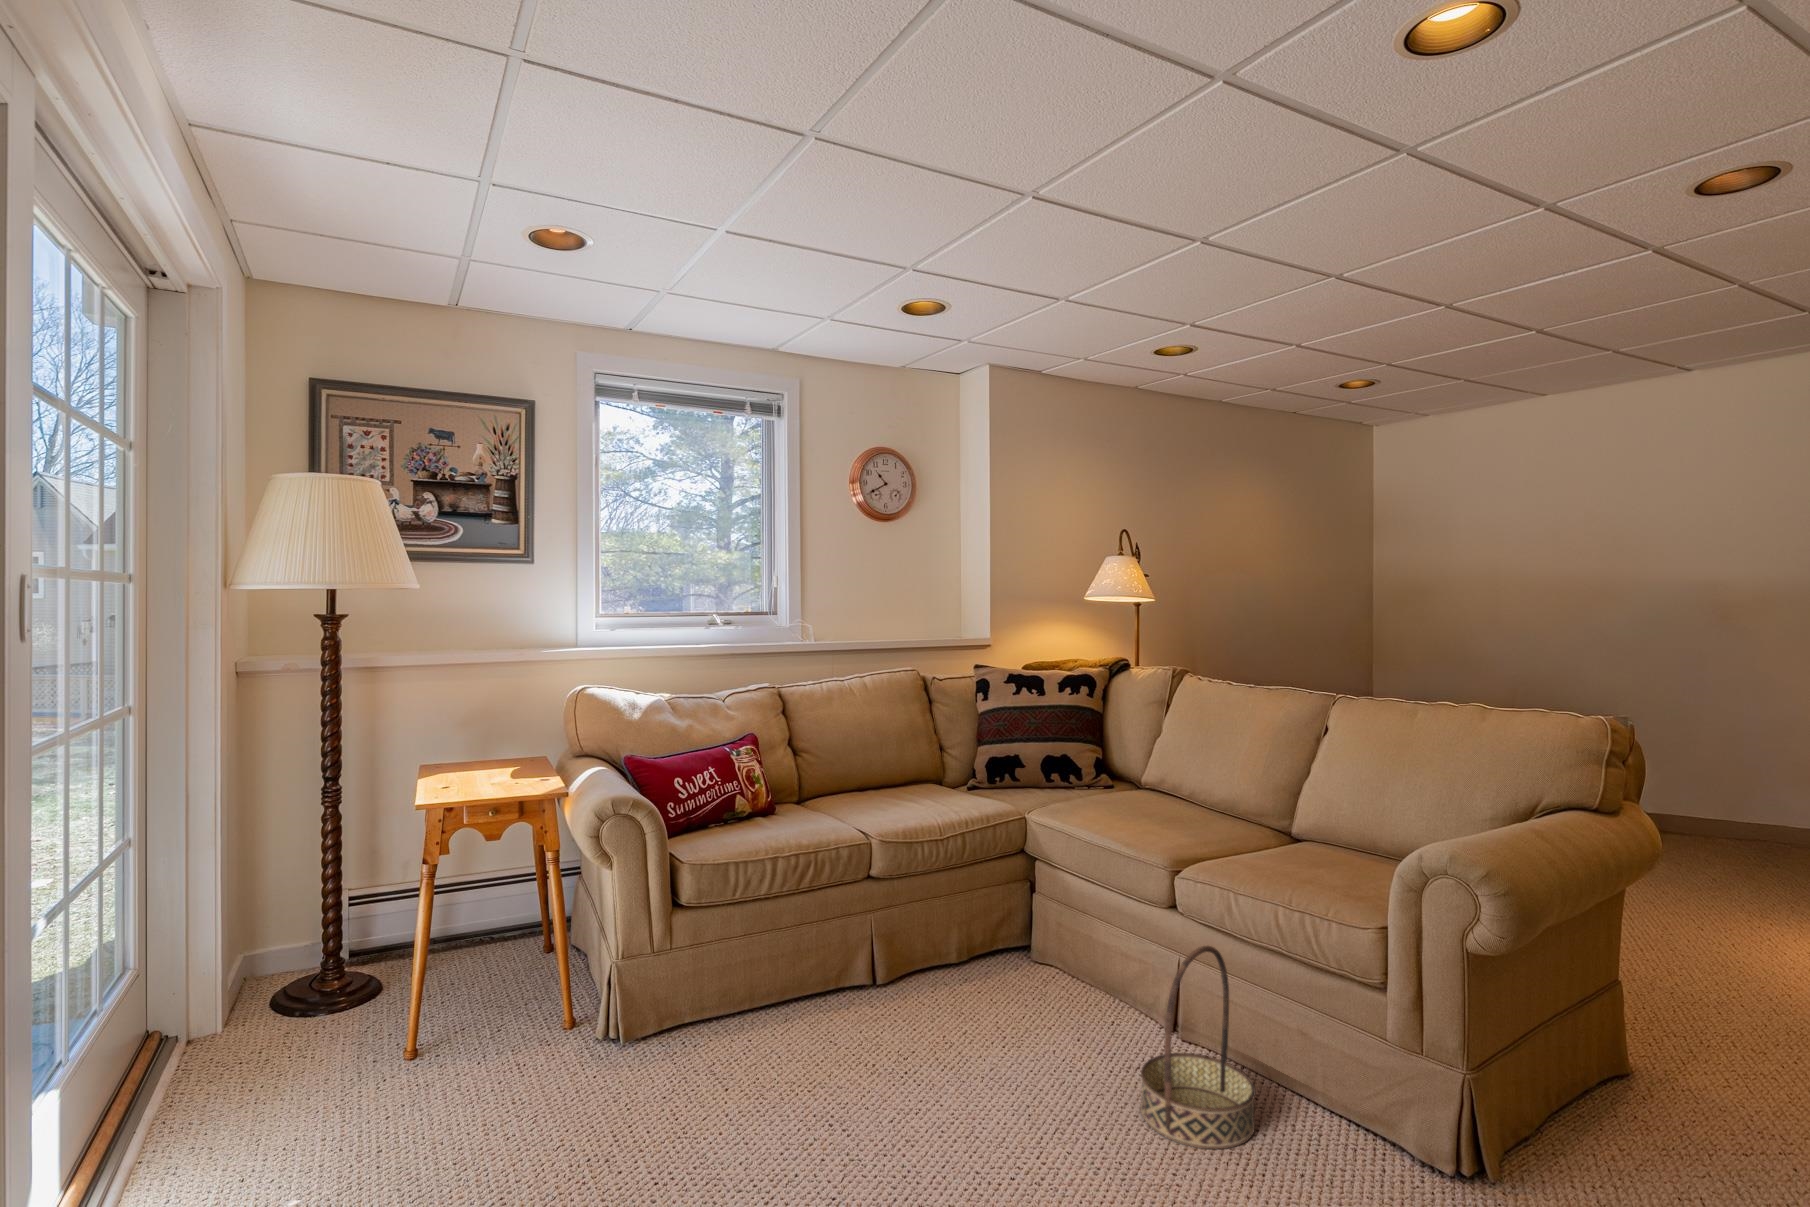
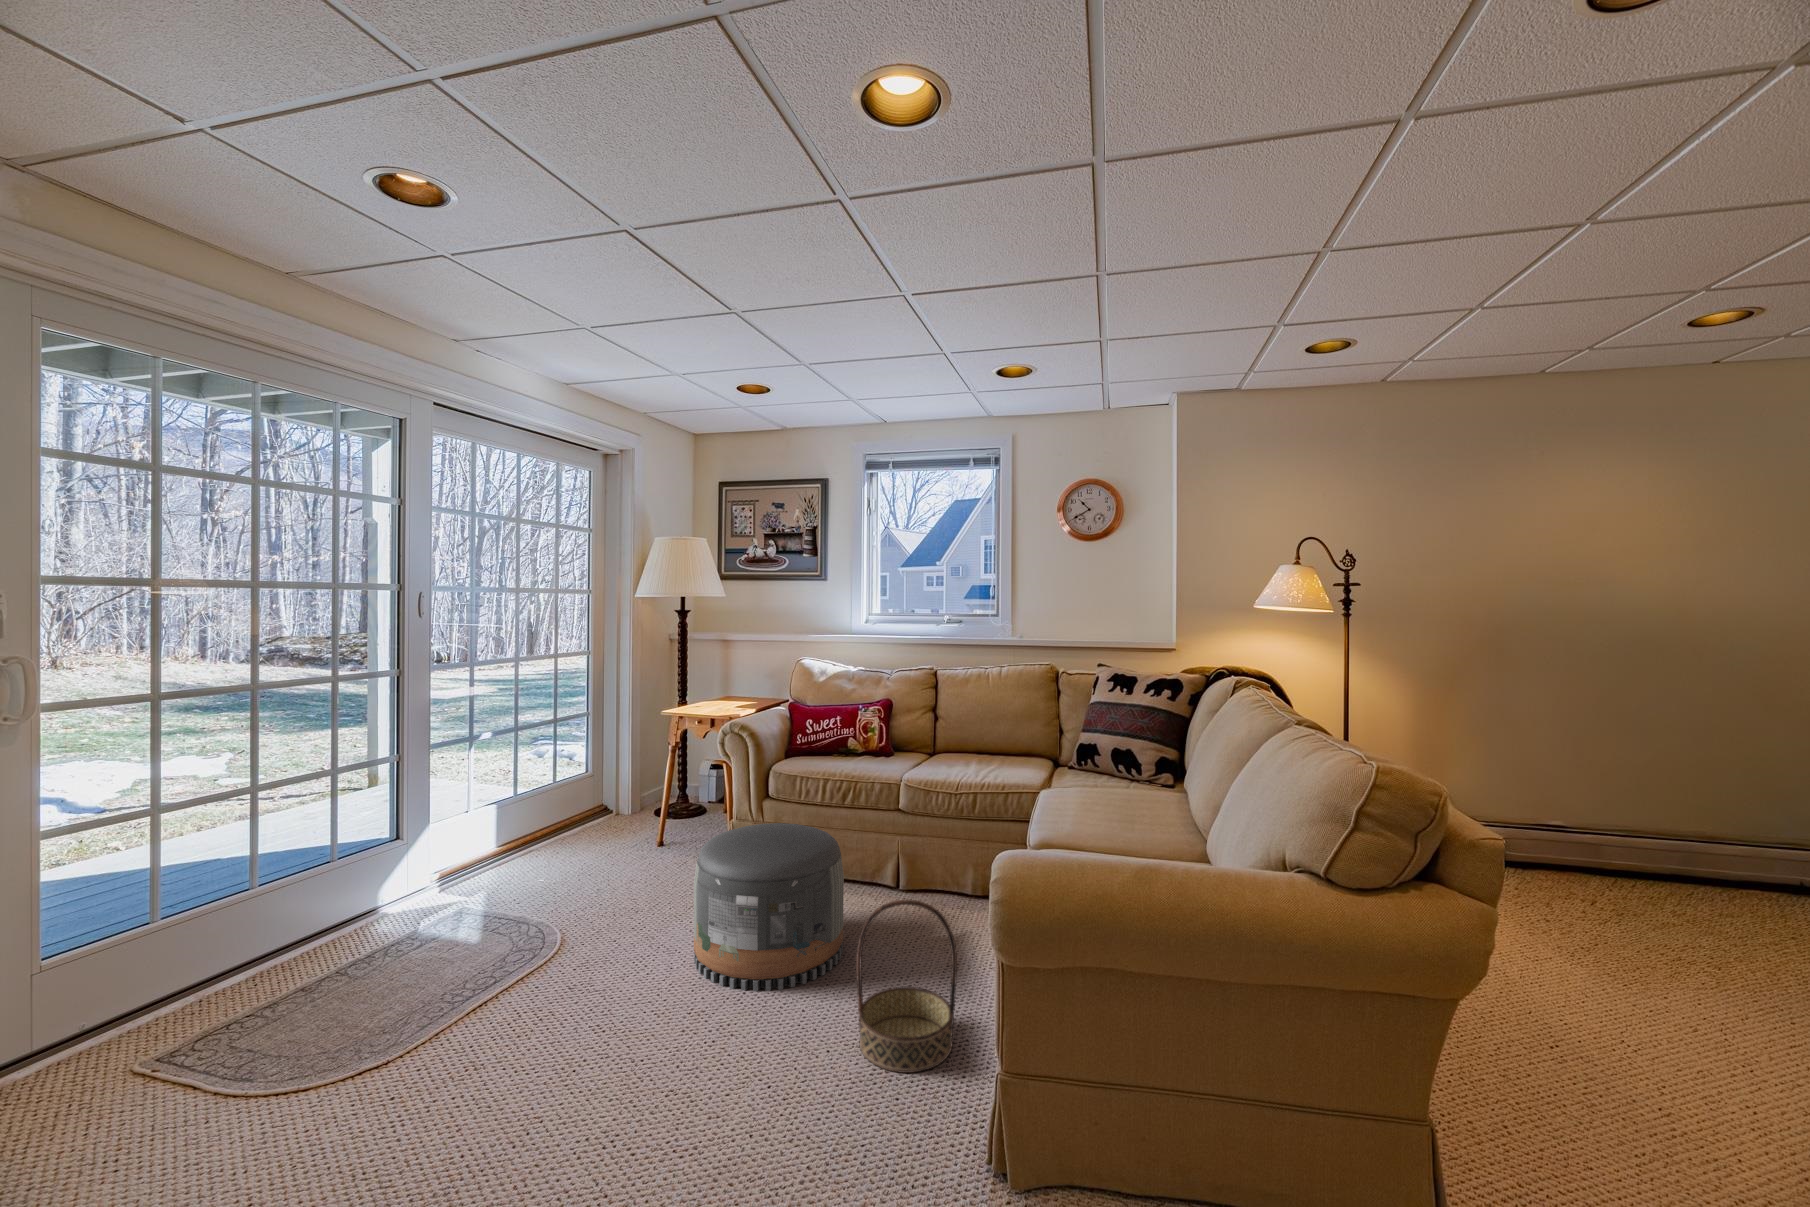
pouf: none [793,917,1007,1171] -> present [694,823,844,991]

